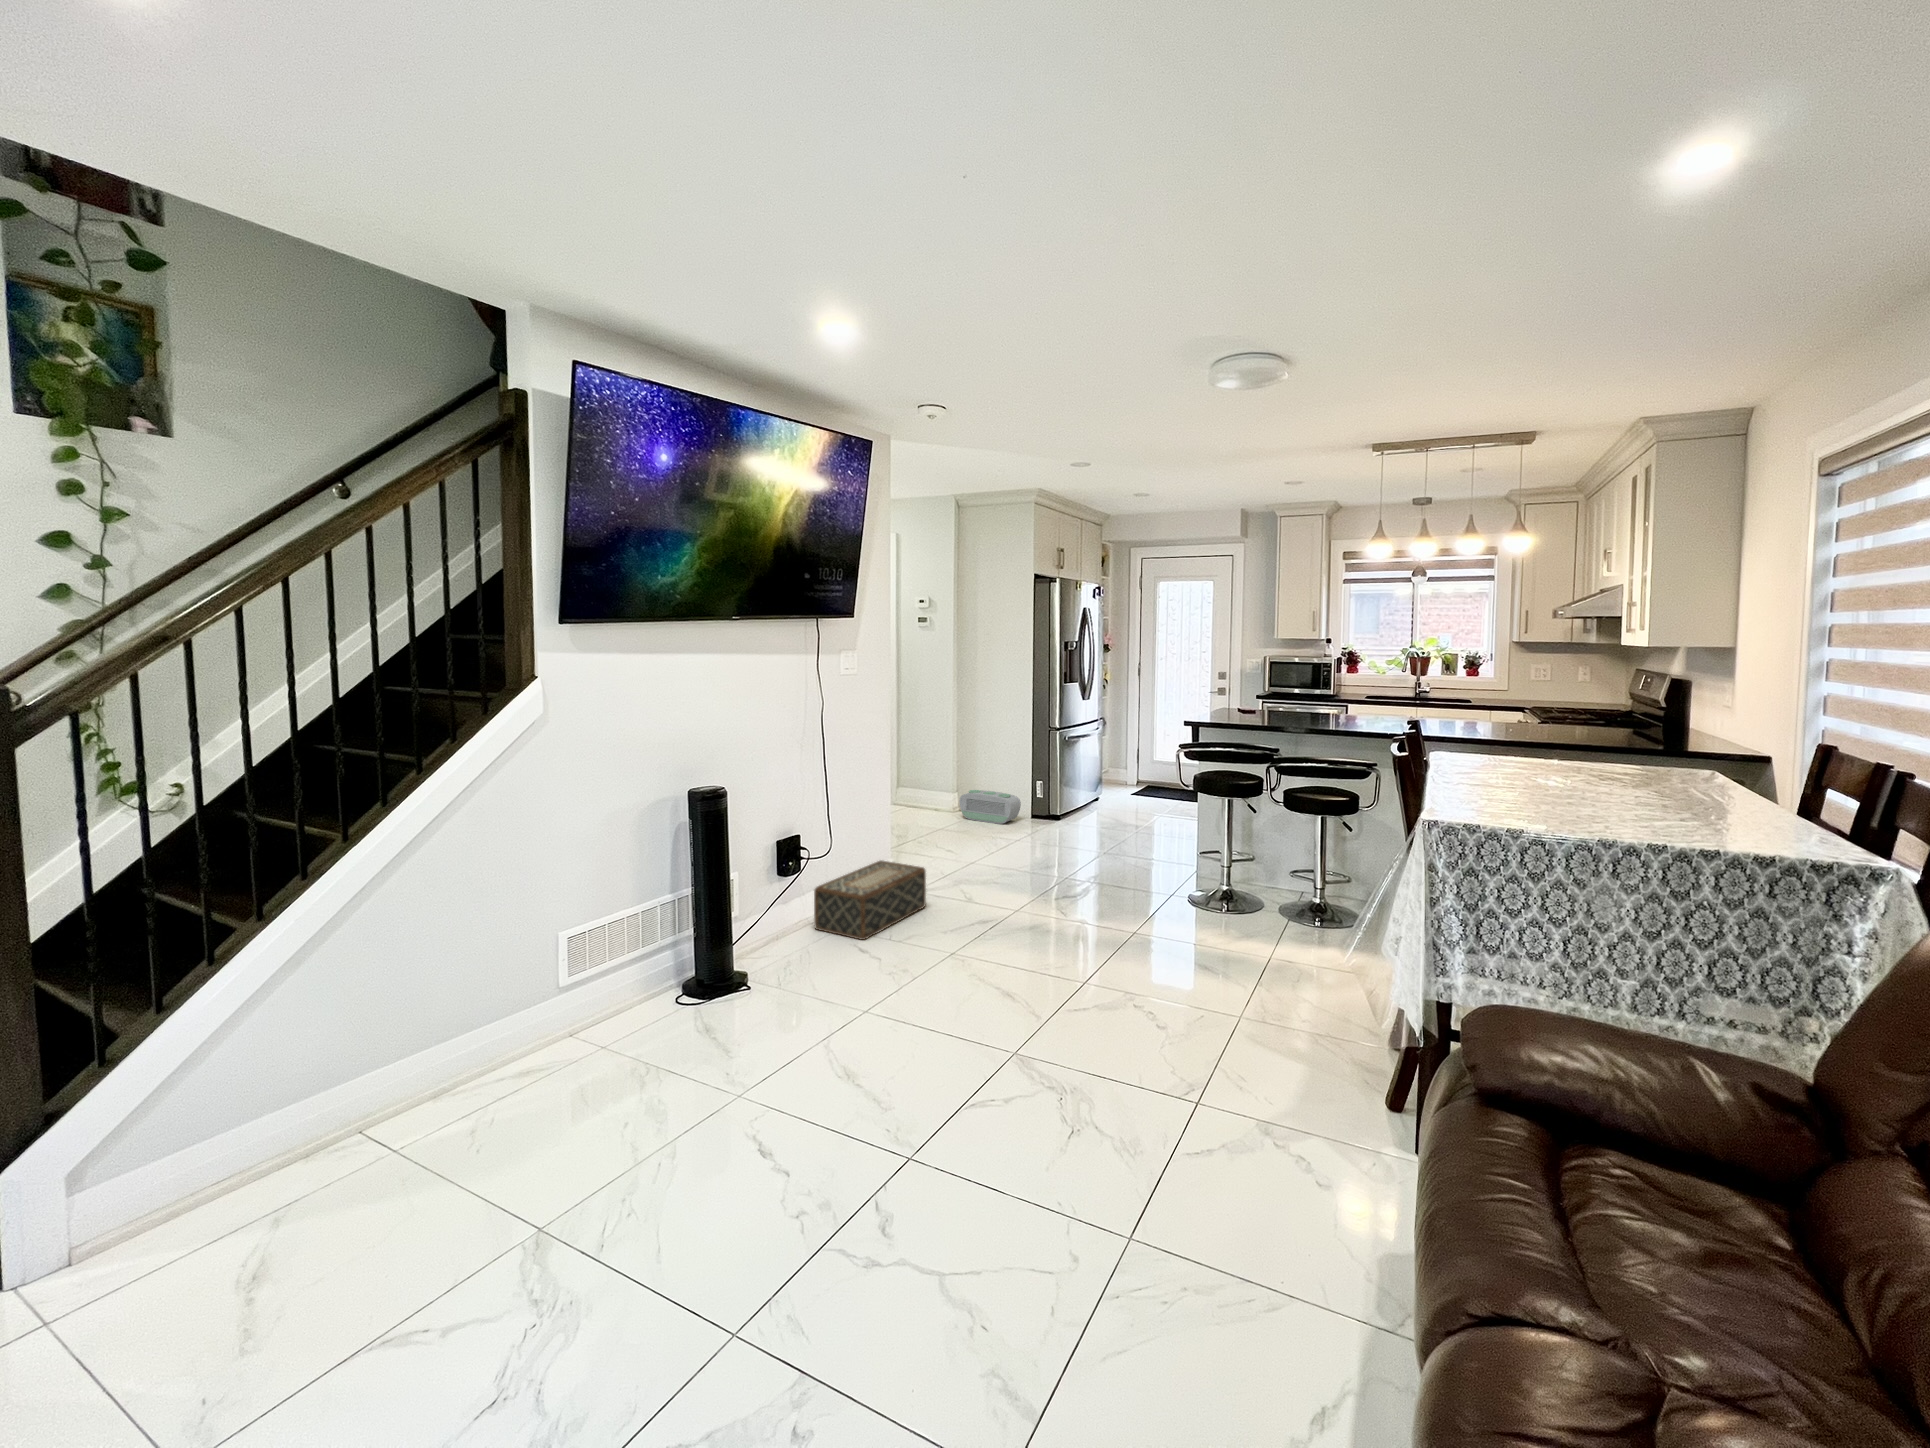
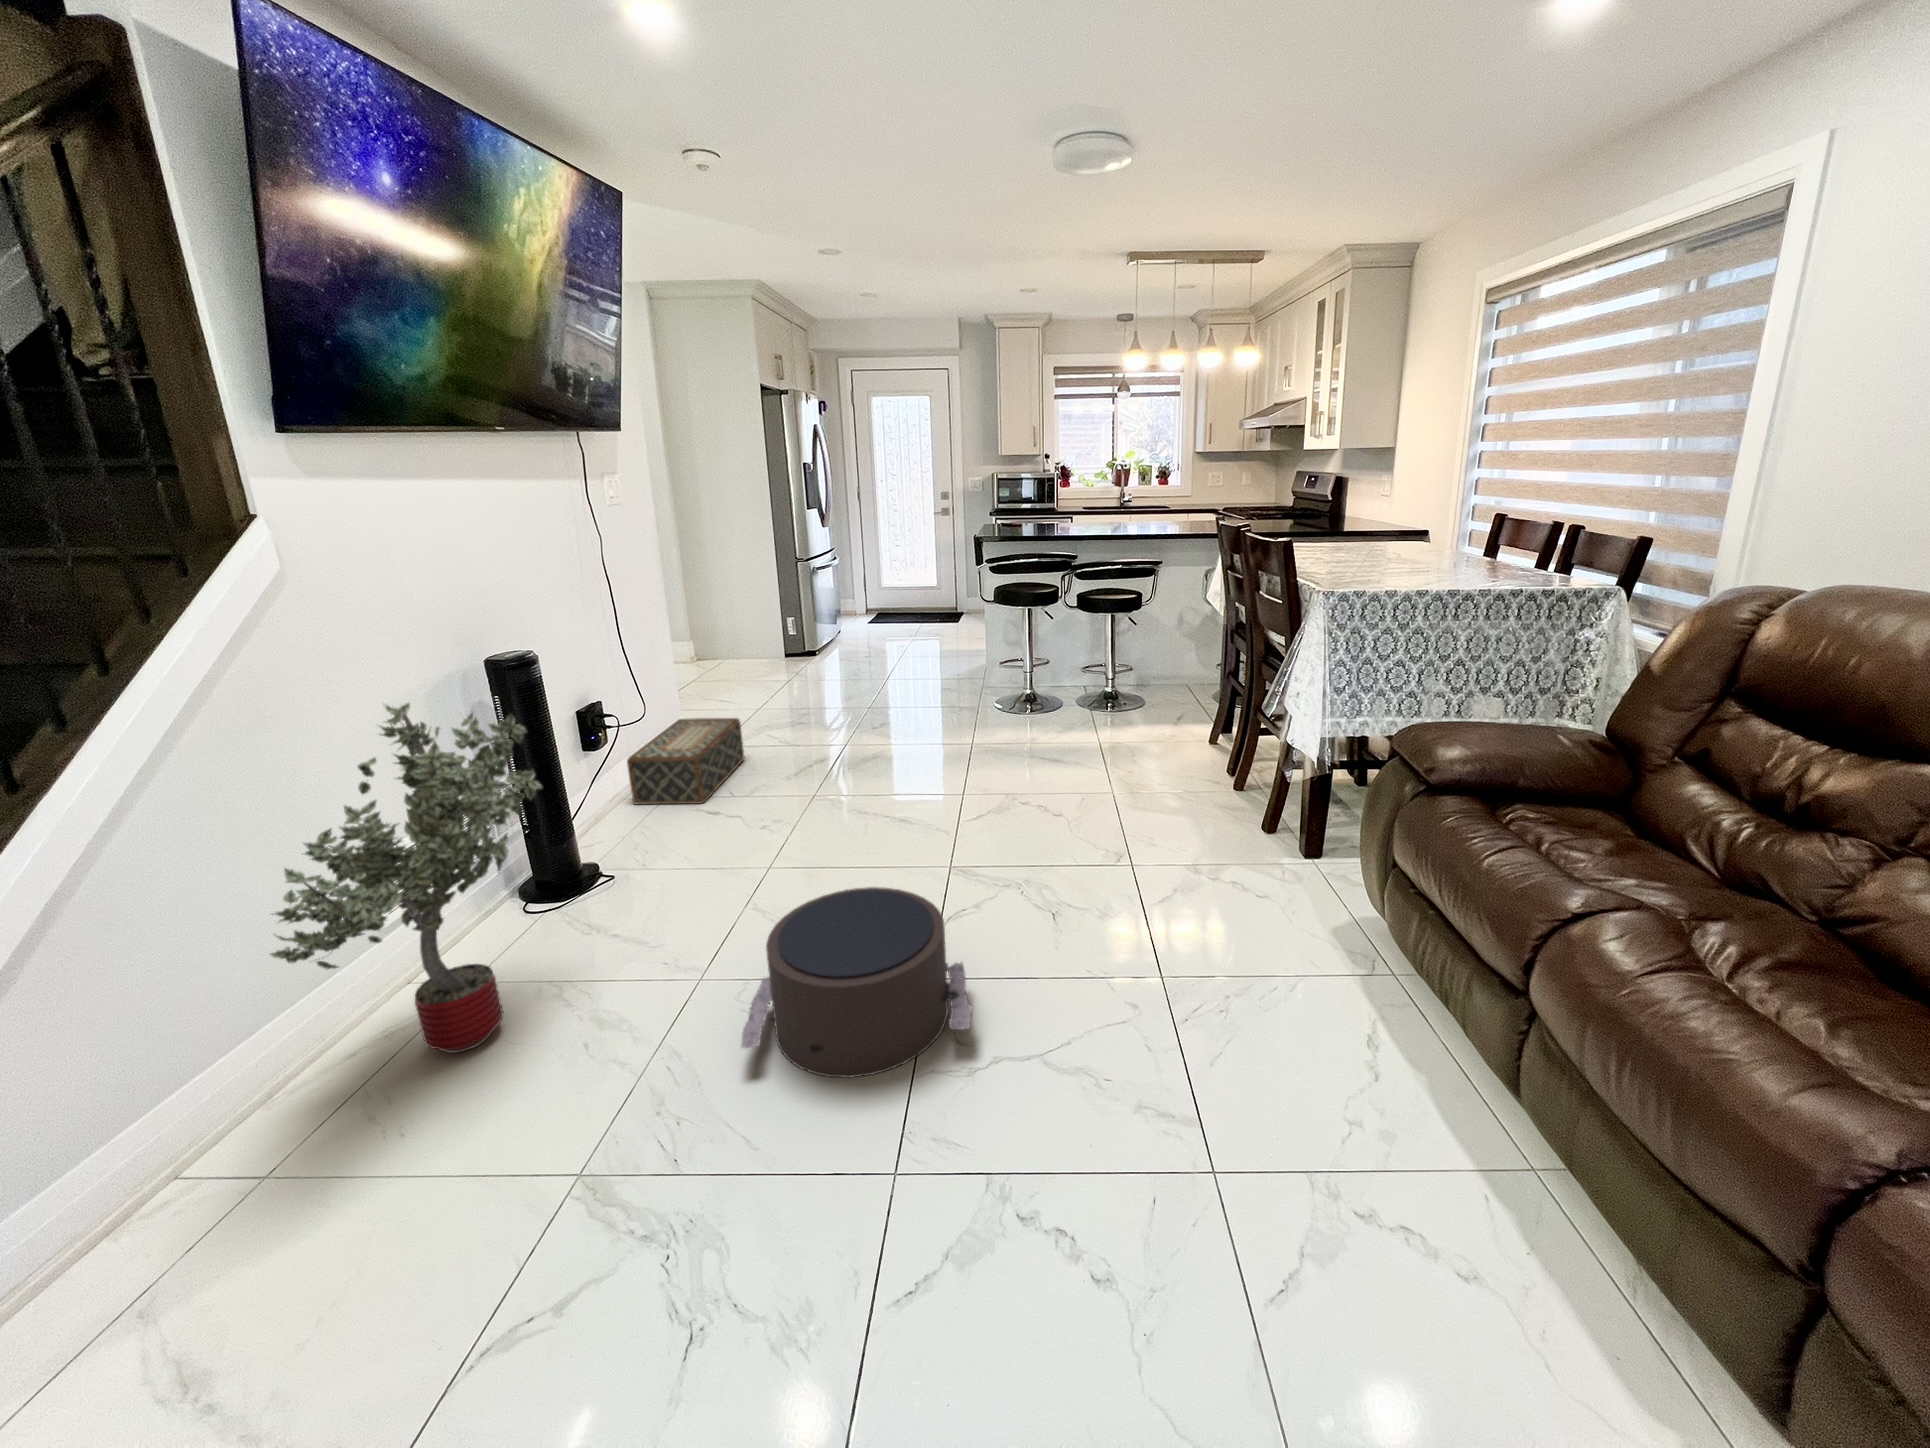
air purifier: present [959,790,1021,824] -> none [699,635,771,668]
potted tree: none [427,814,665,1101] -> present [271,703,542,1053]
pouf: none [695,1044,925,1235] -> present [741,887,972,1078]

